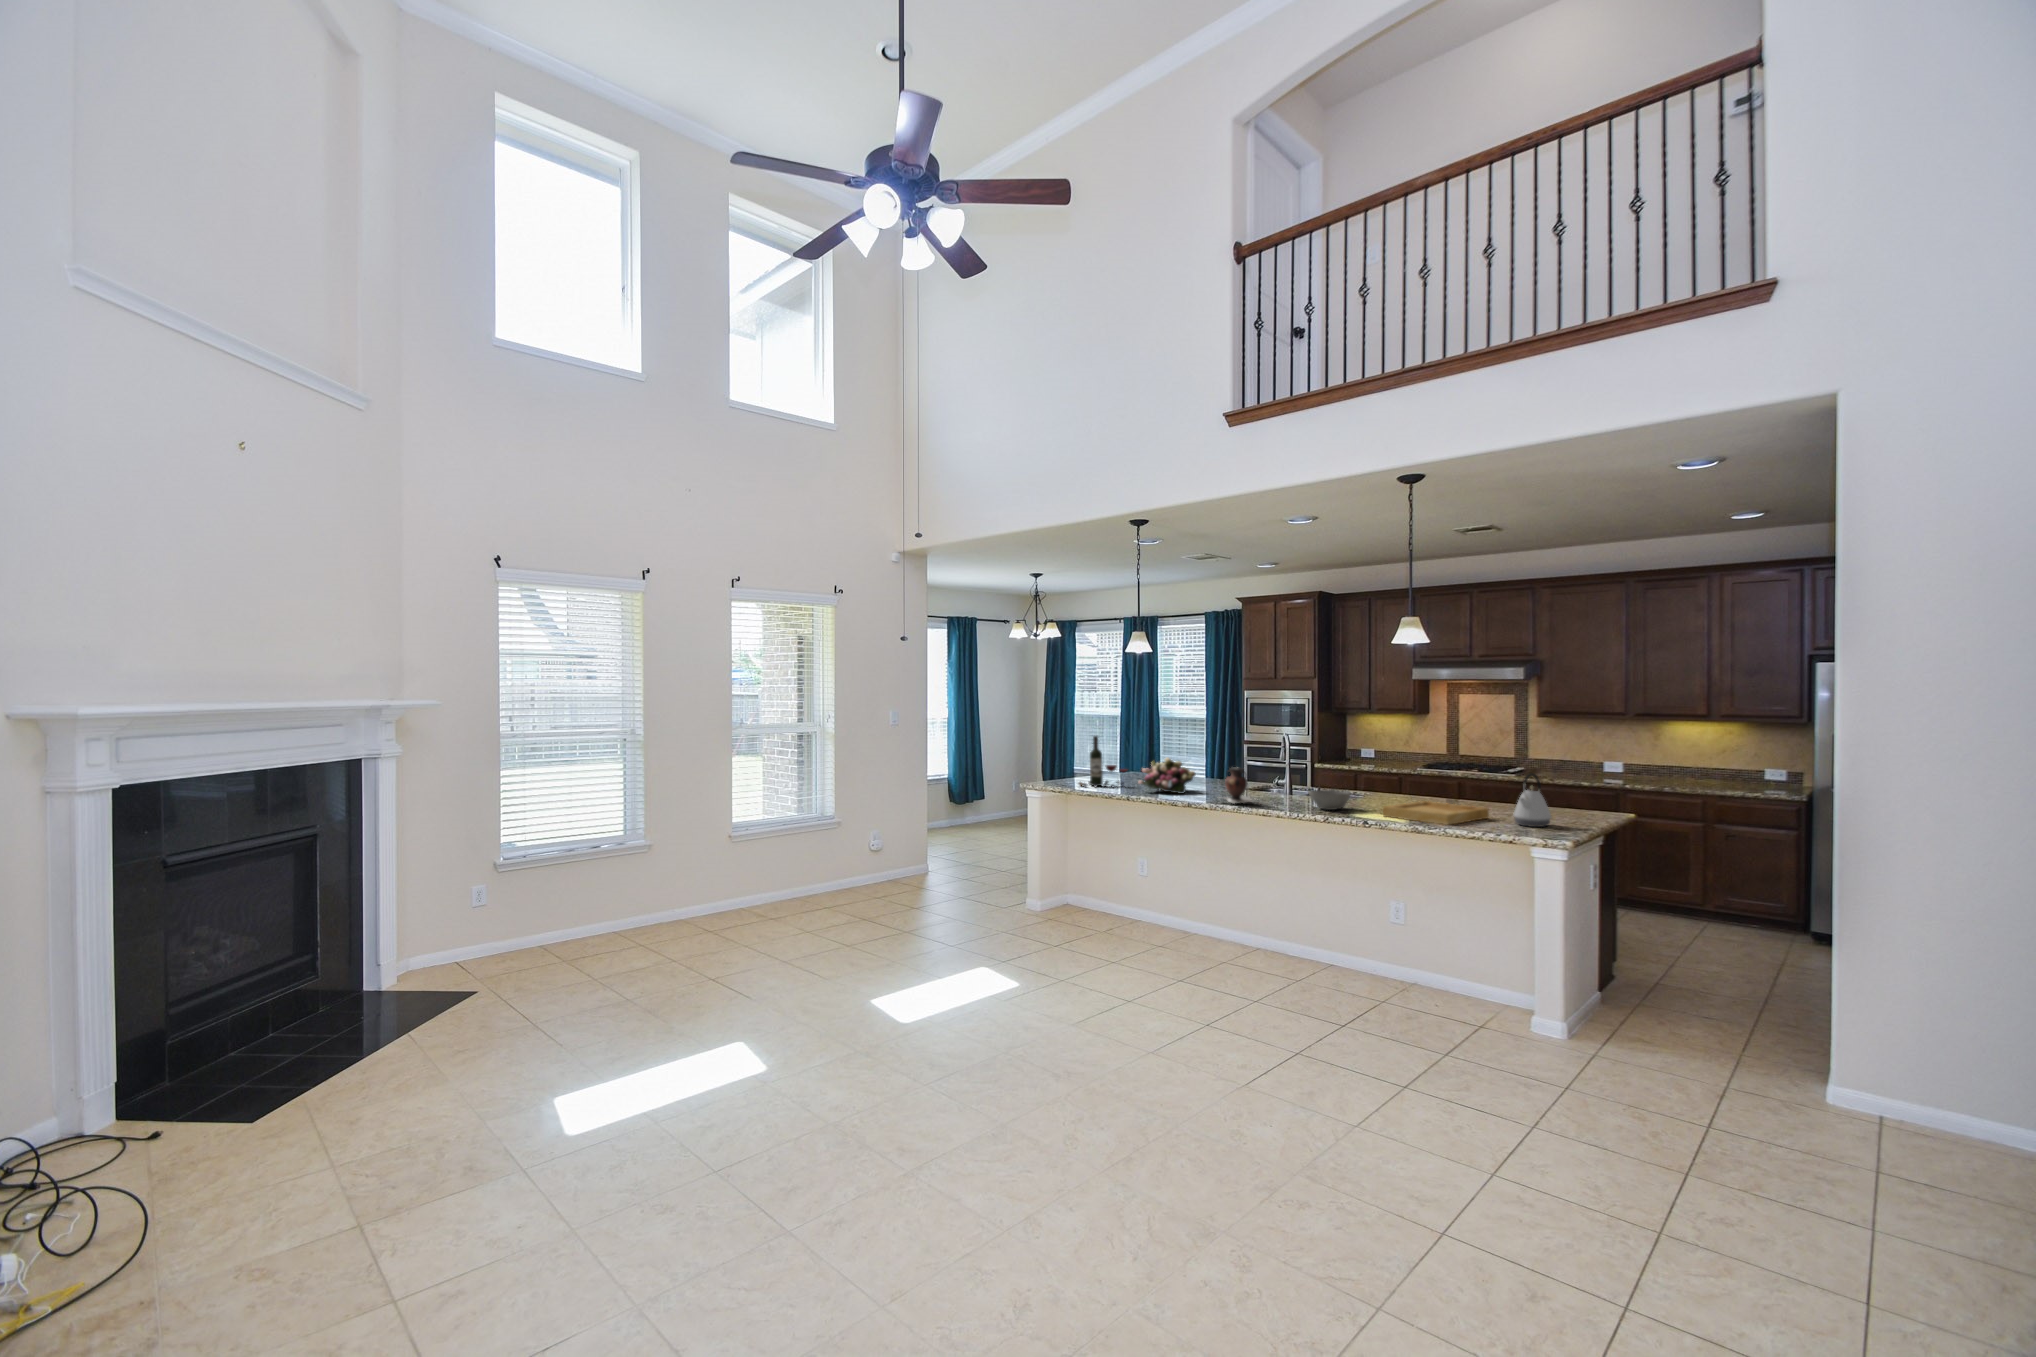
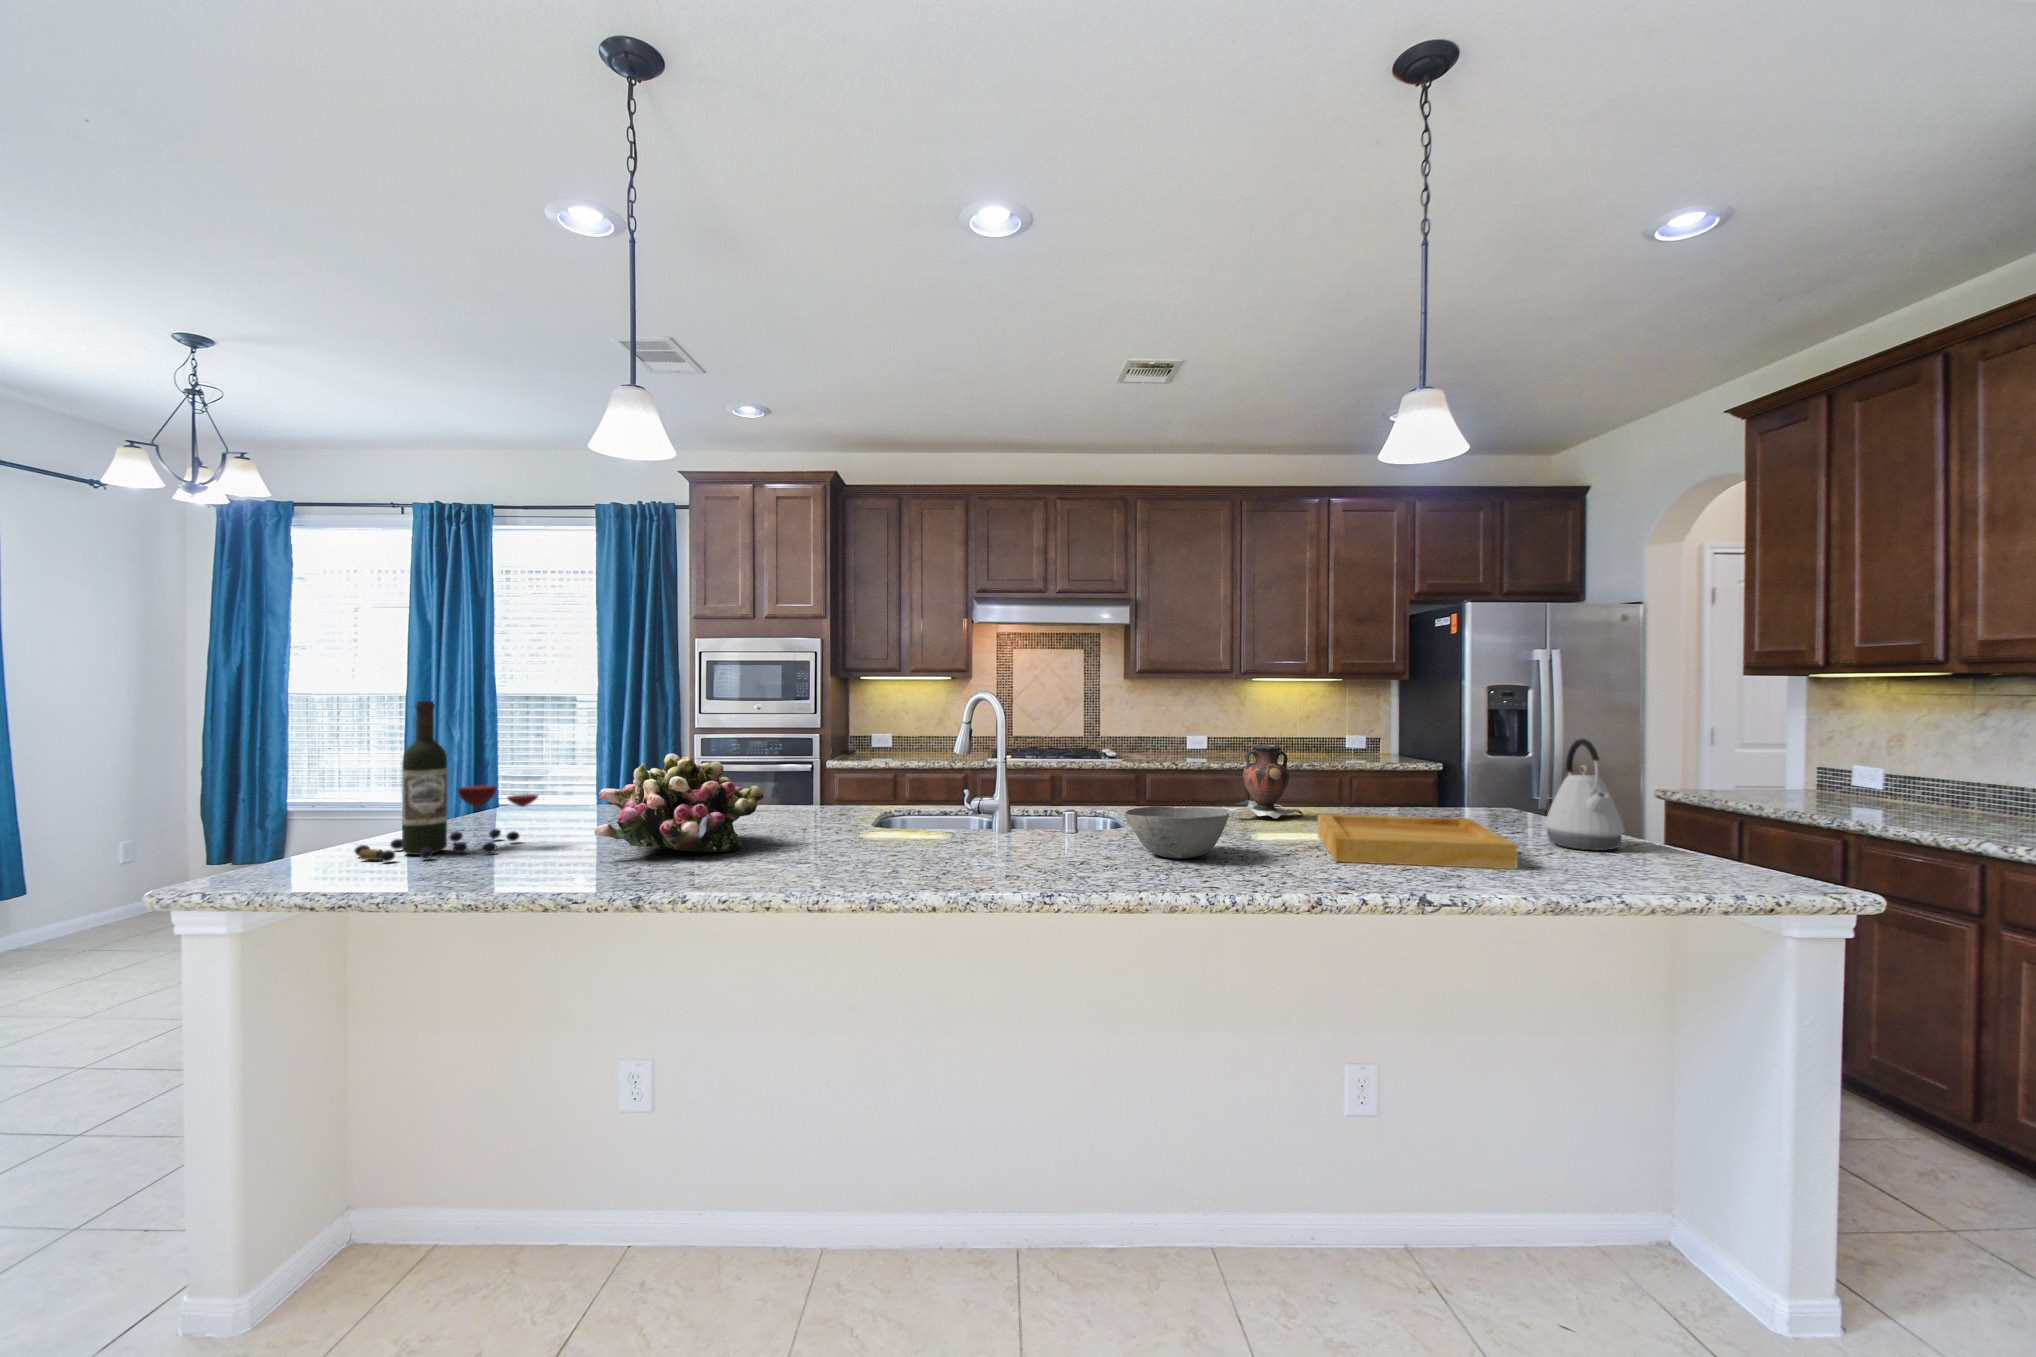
vase: present [1225,767,1252,803] -> present [1223,745,1303,818]

